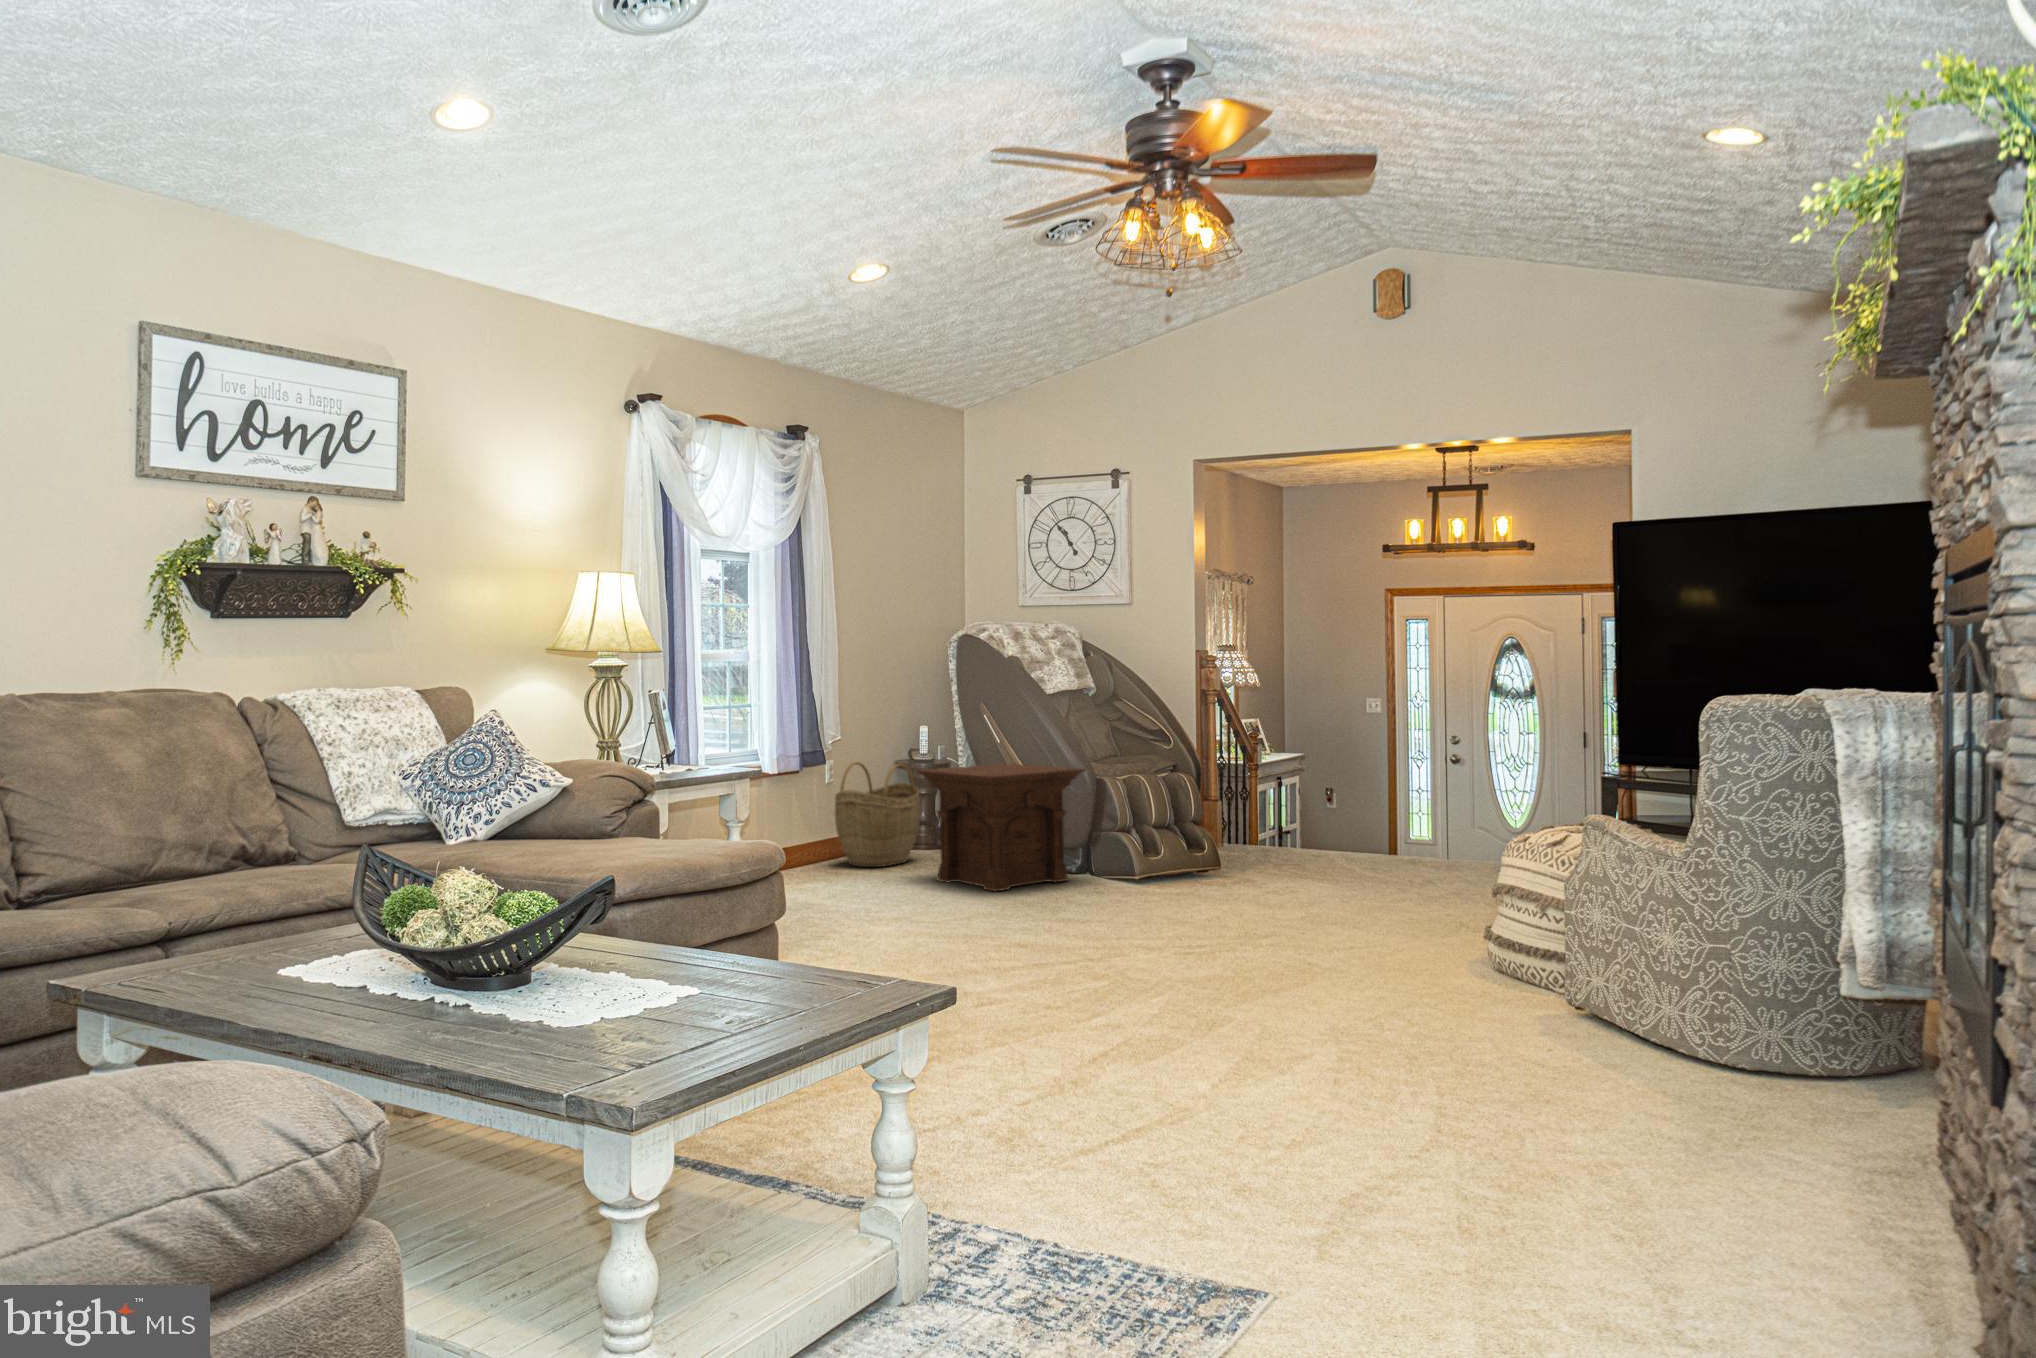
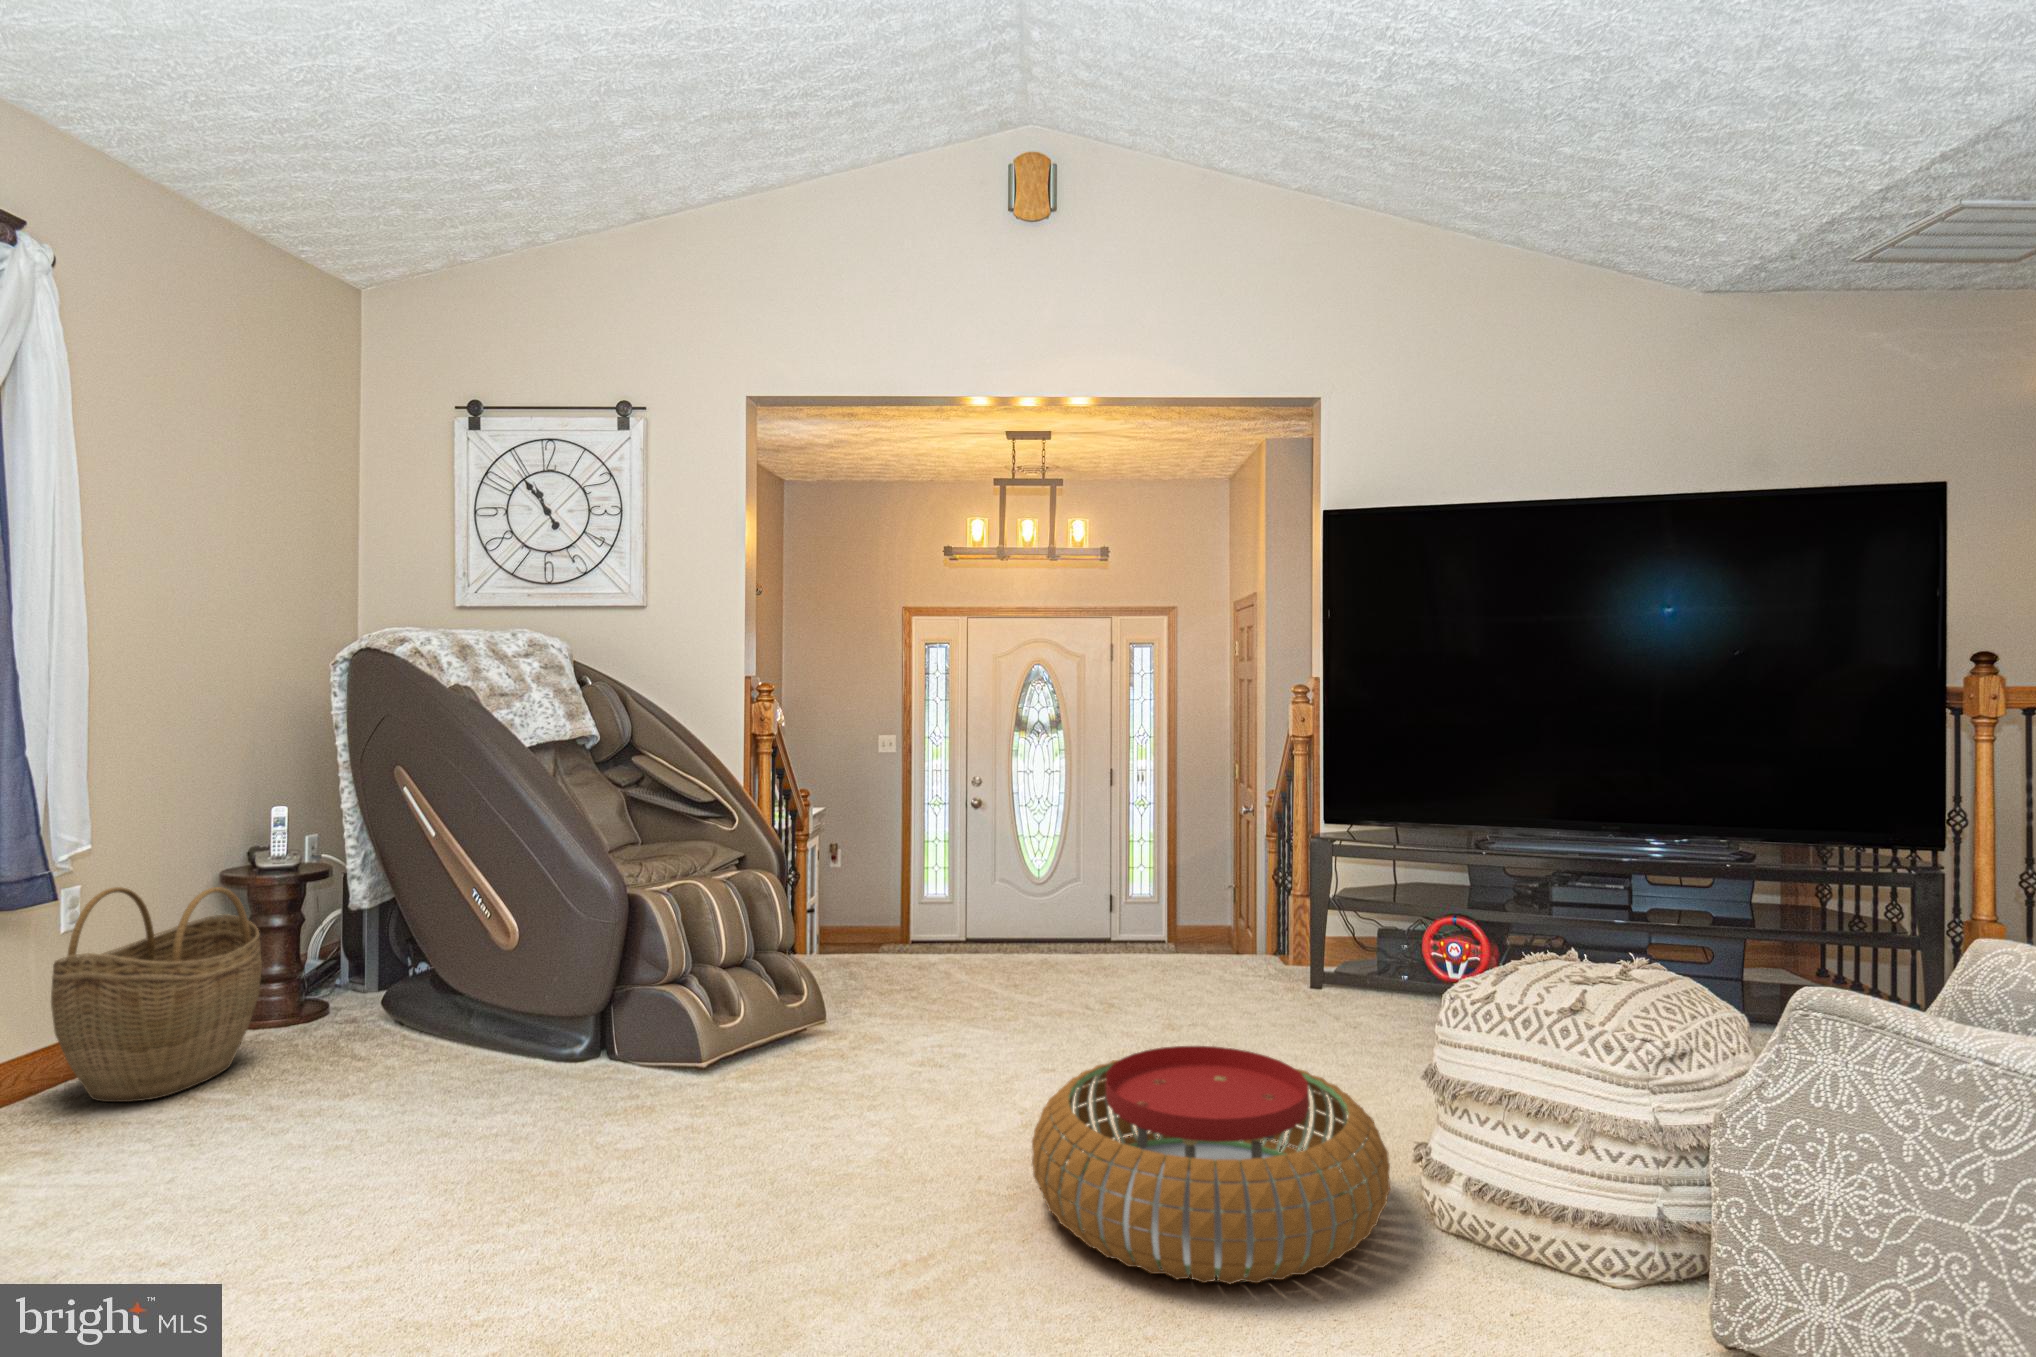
side table: present [917,764,1085,891] -> none [248,874,610,1160]
pouf: none [1259,859,1453,950] -> present [1032,1046,1390,1284]

